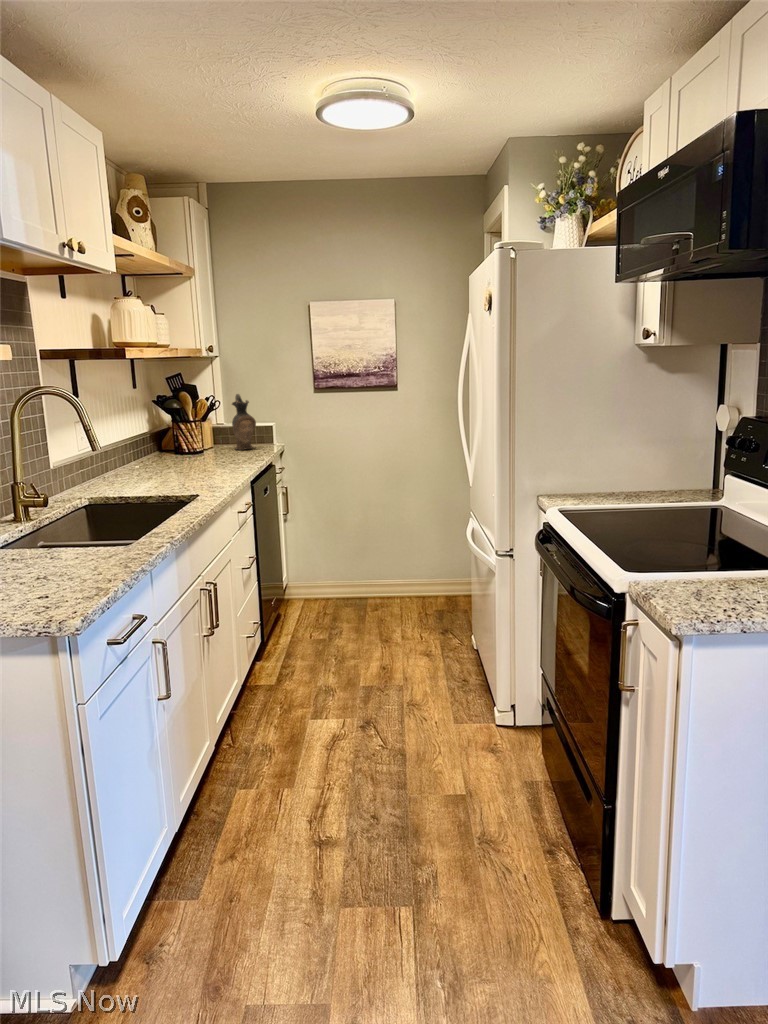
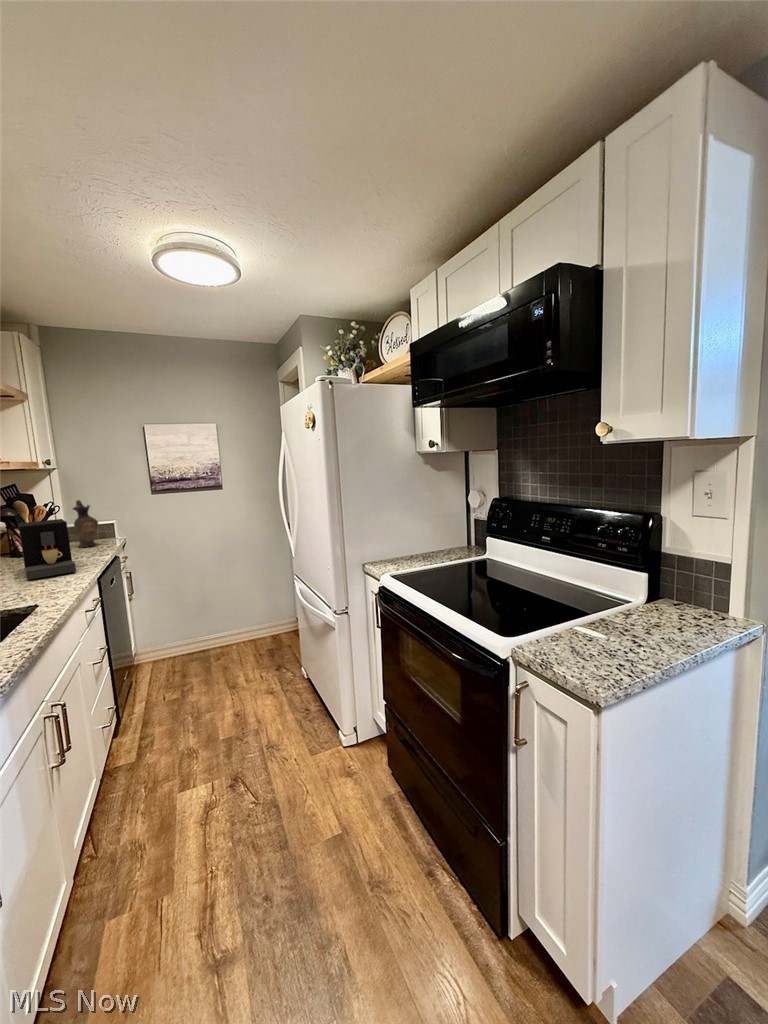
coffee maker: none [182,414,231,474] -> present [18,519,76,579]

